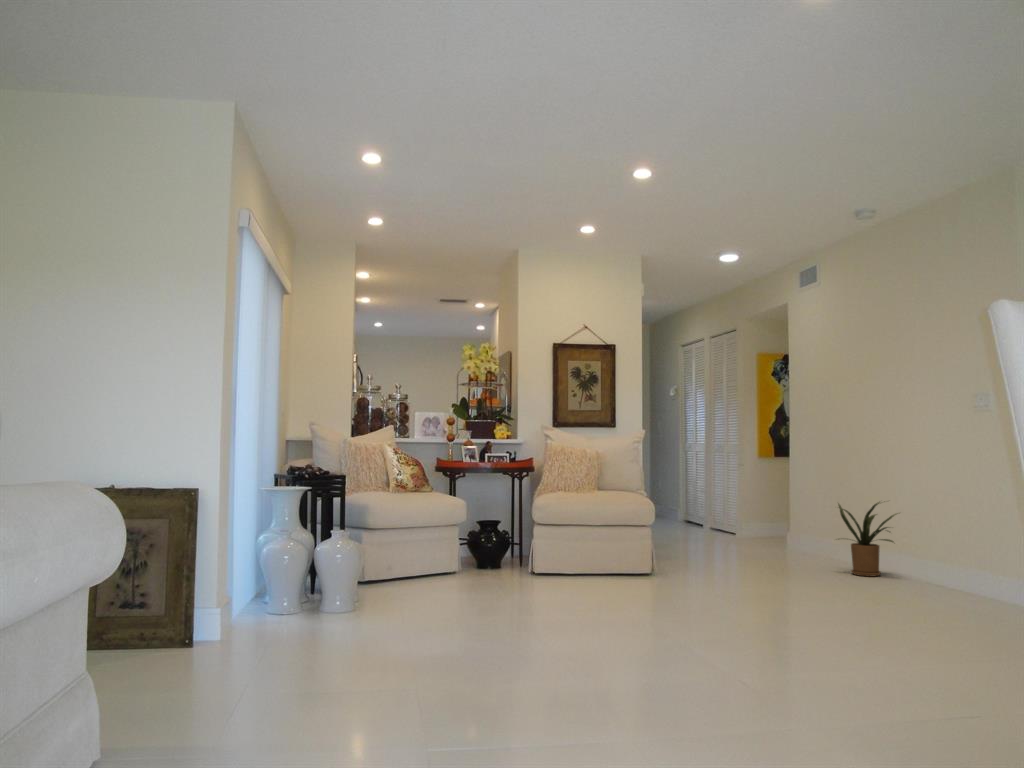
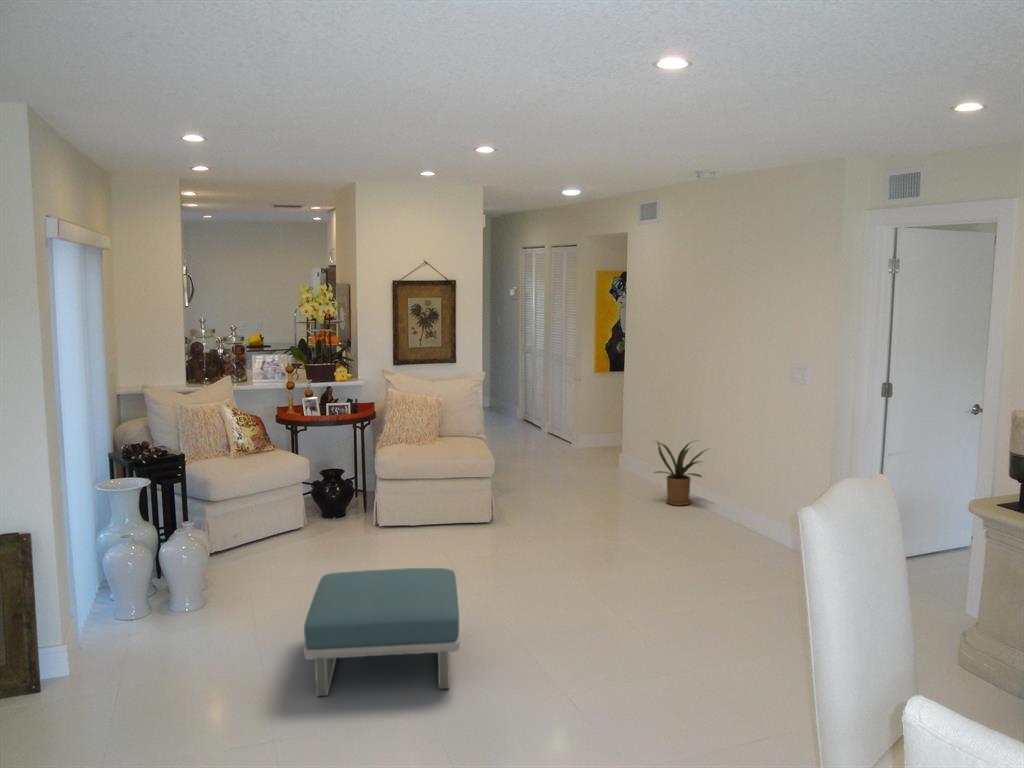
footstool: none [456,569,635,688] -> present [304,568,460,696]

